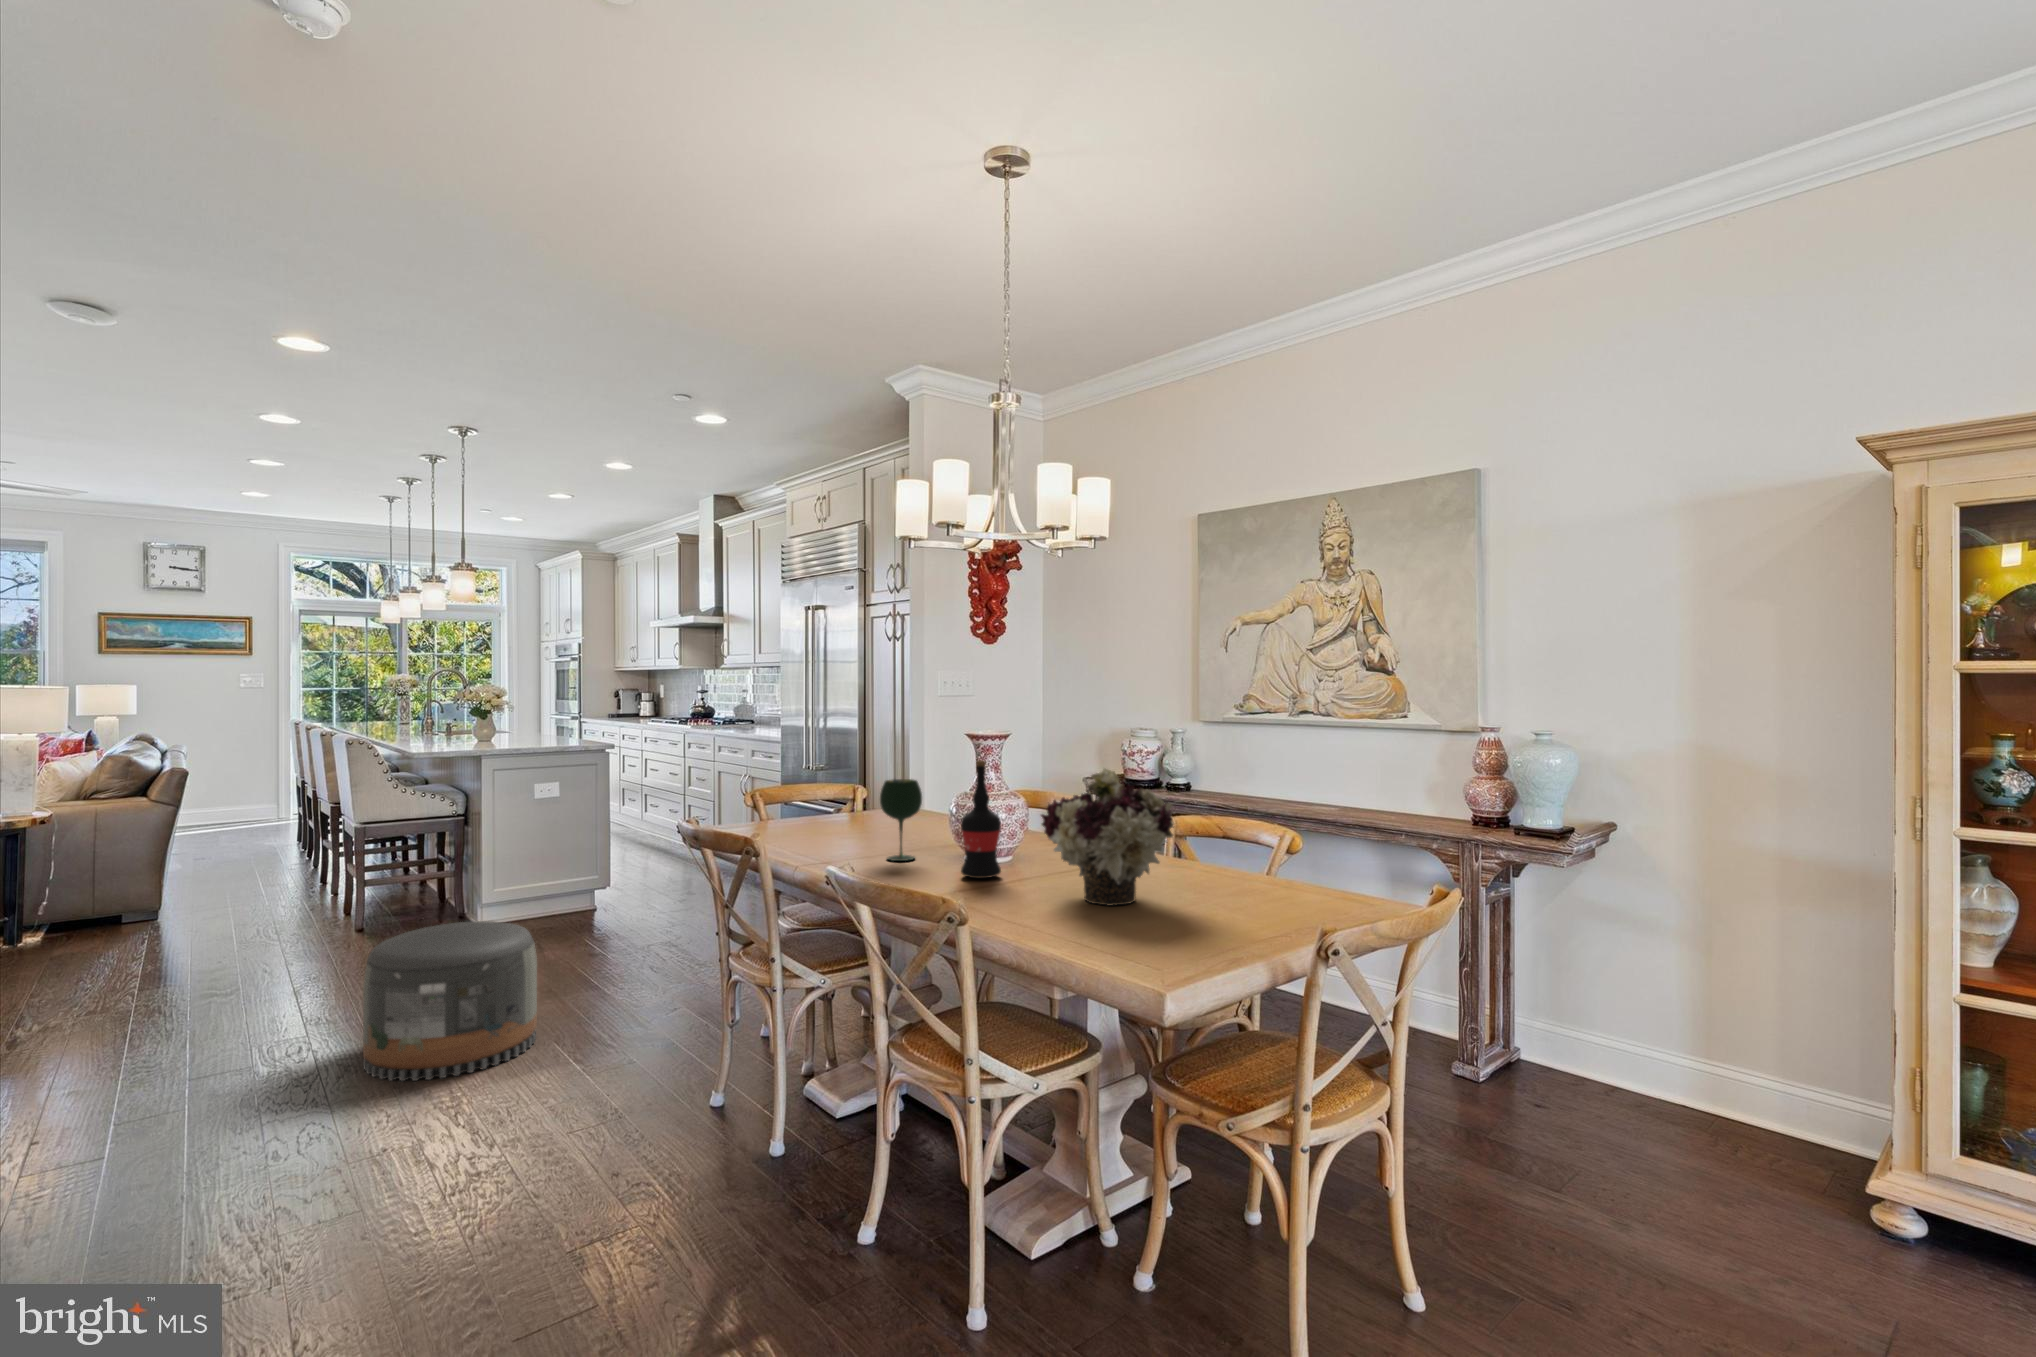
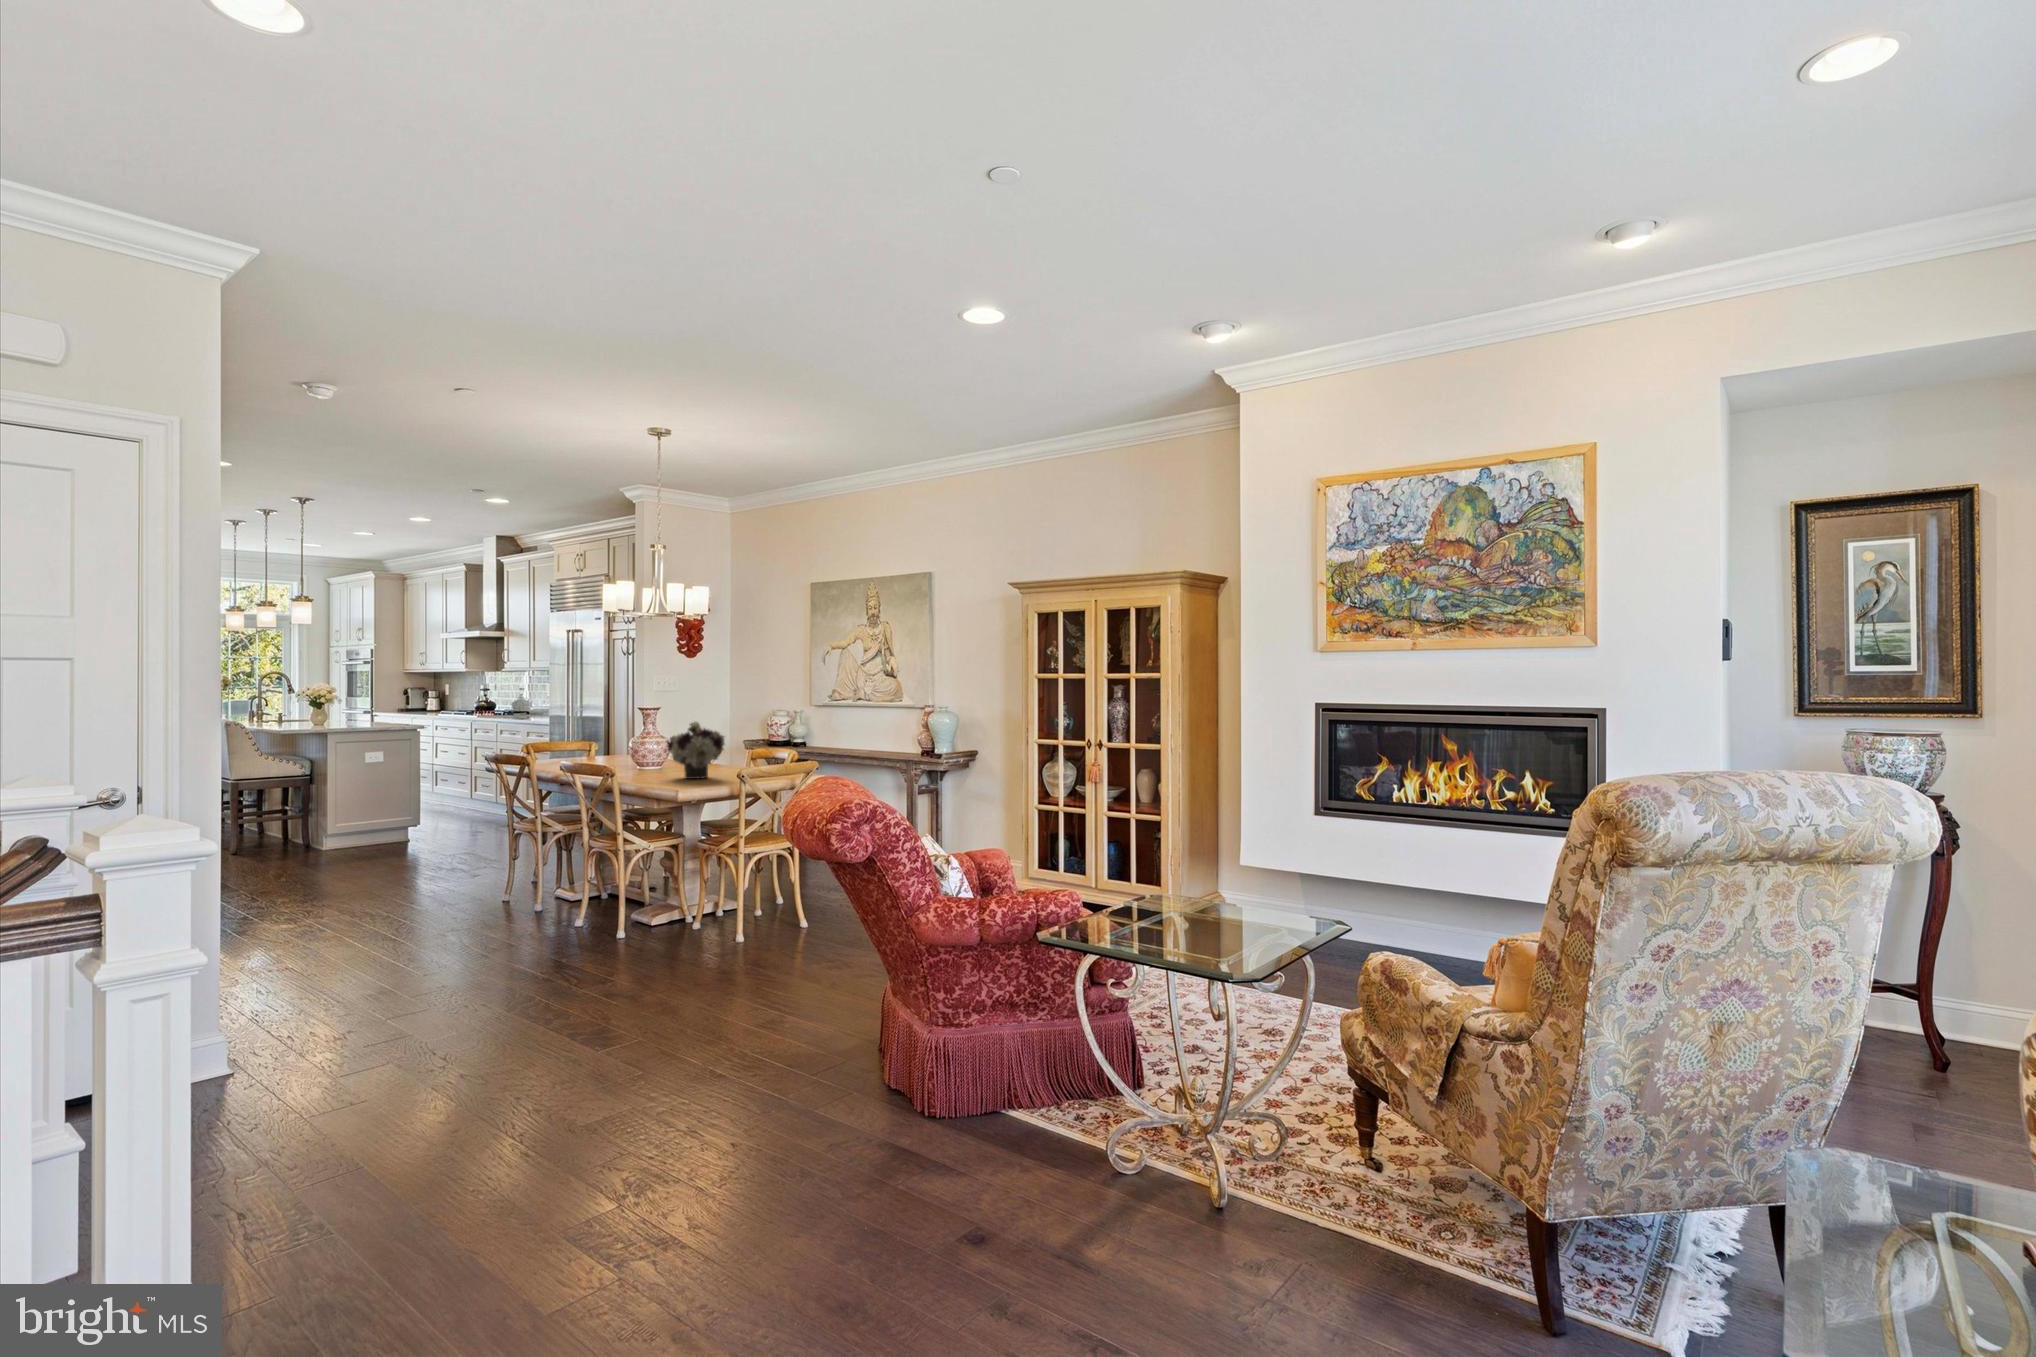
wine bottle: present [961,760,1001,878] -> none [633,720,654,774]
wine glass: present [880,779,922,861] -> none [597,731,619,771]
pouf: present [363,921,537,1081] -> none [293,822,396,901]

